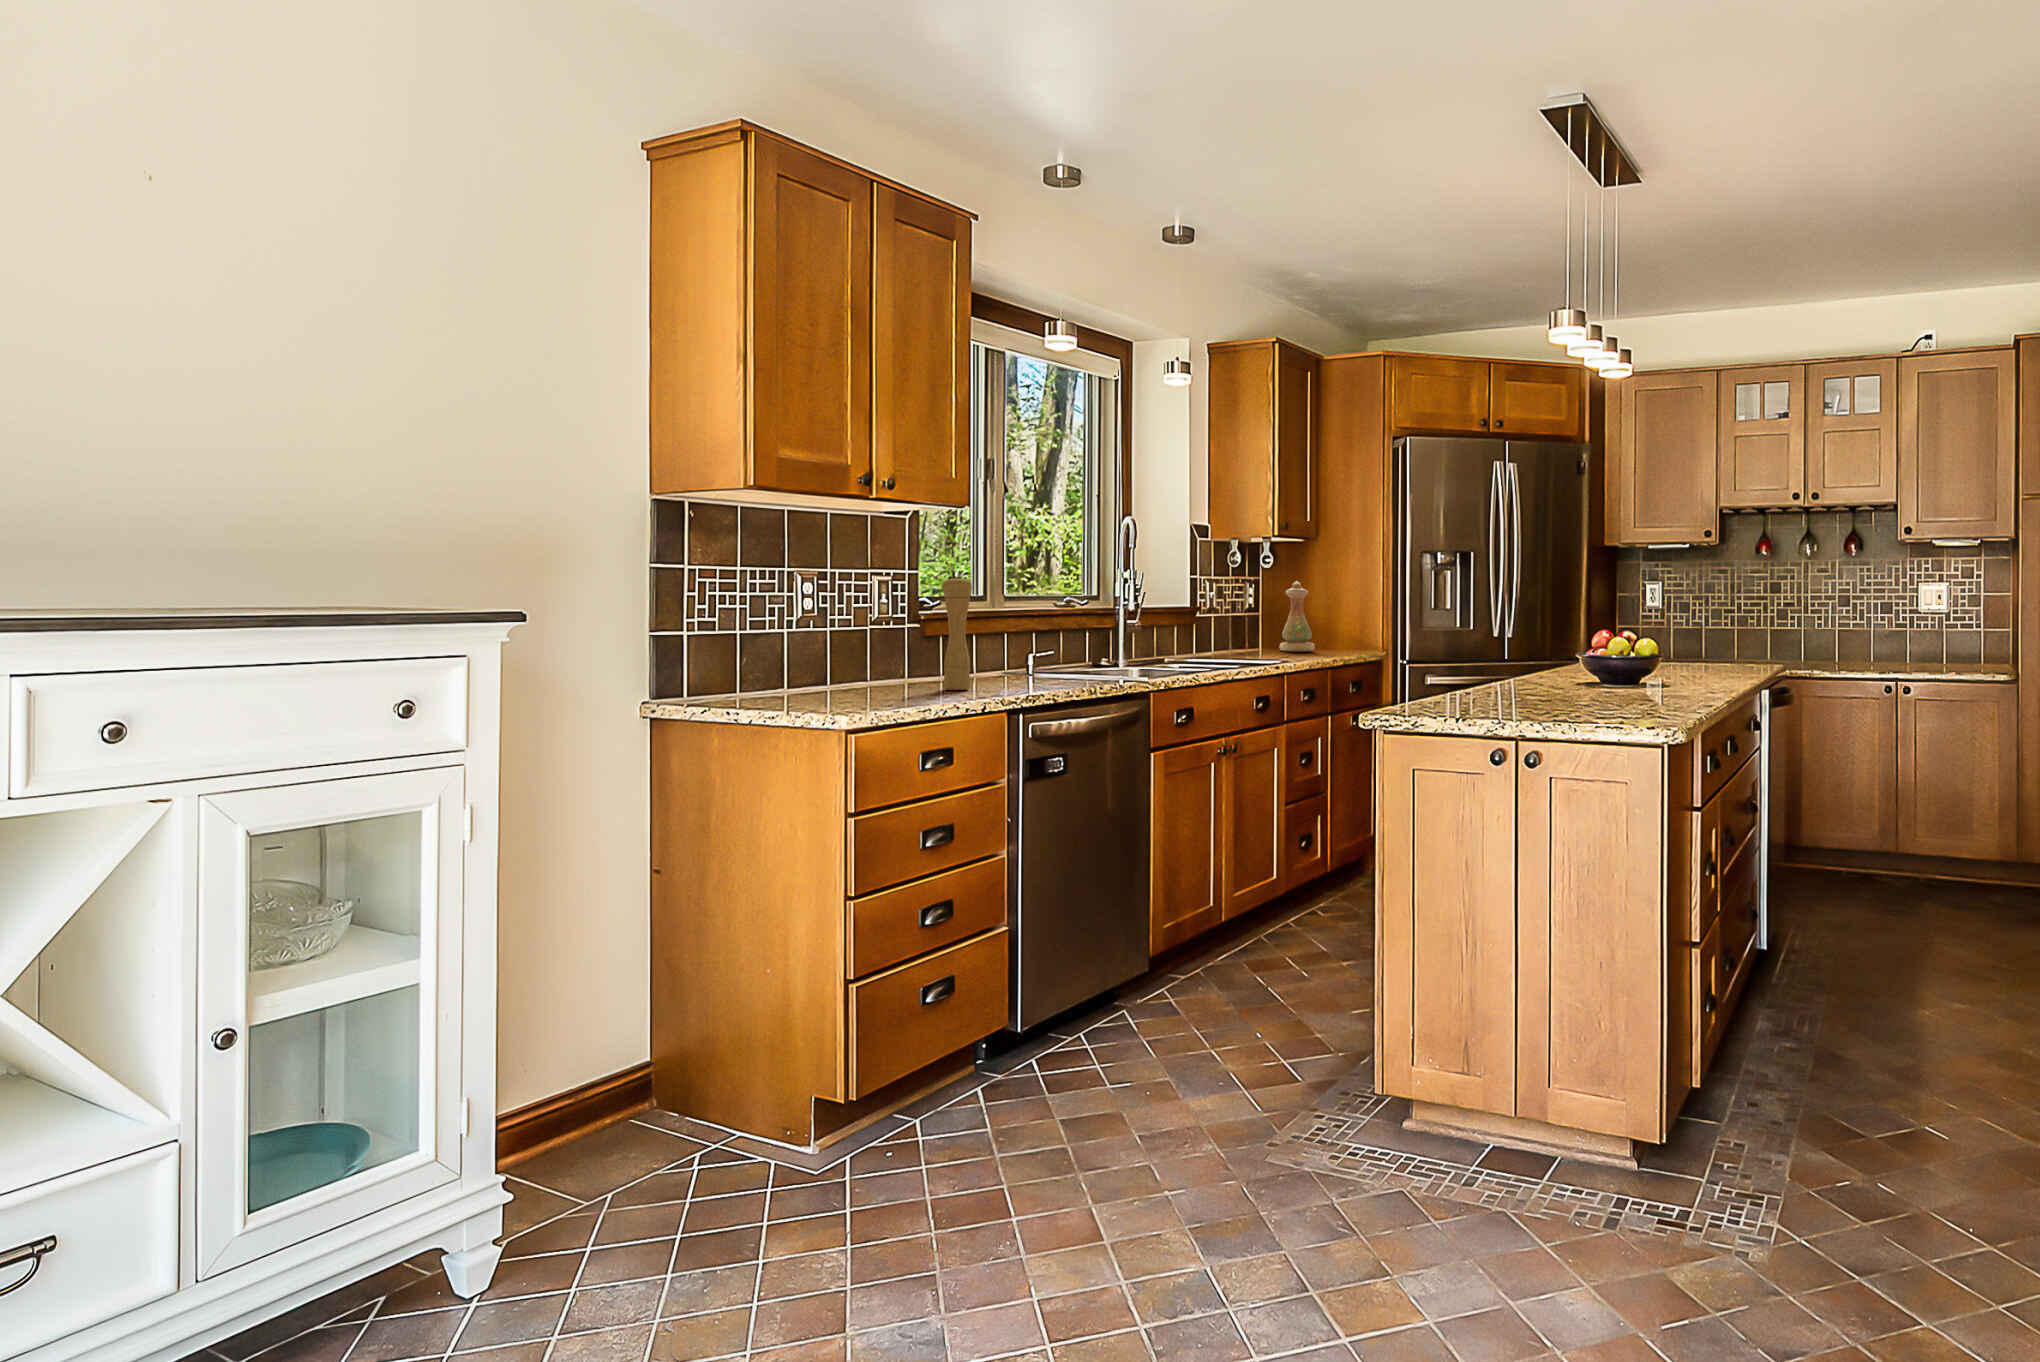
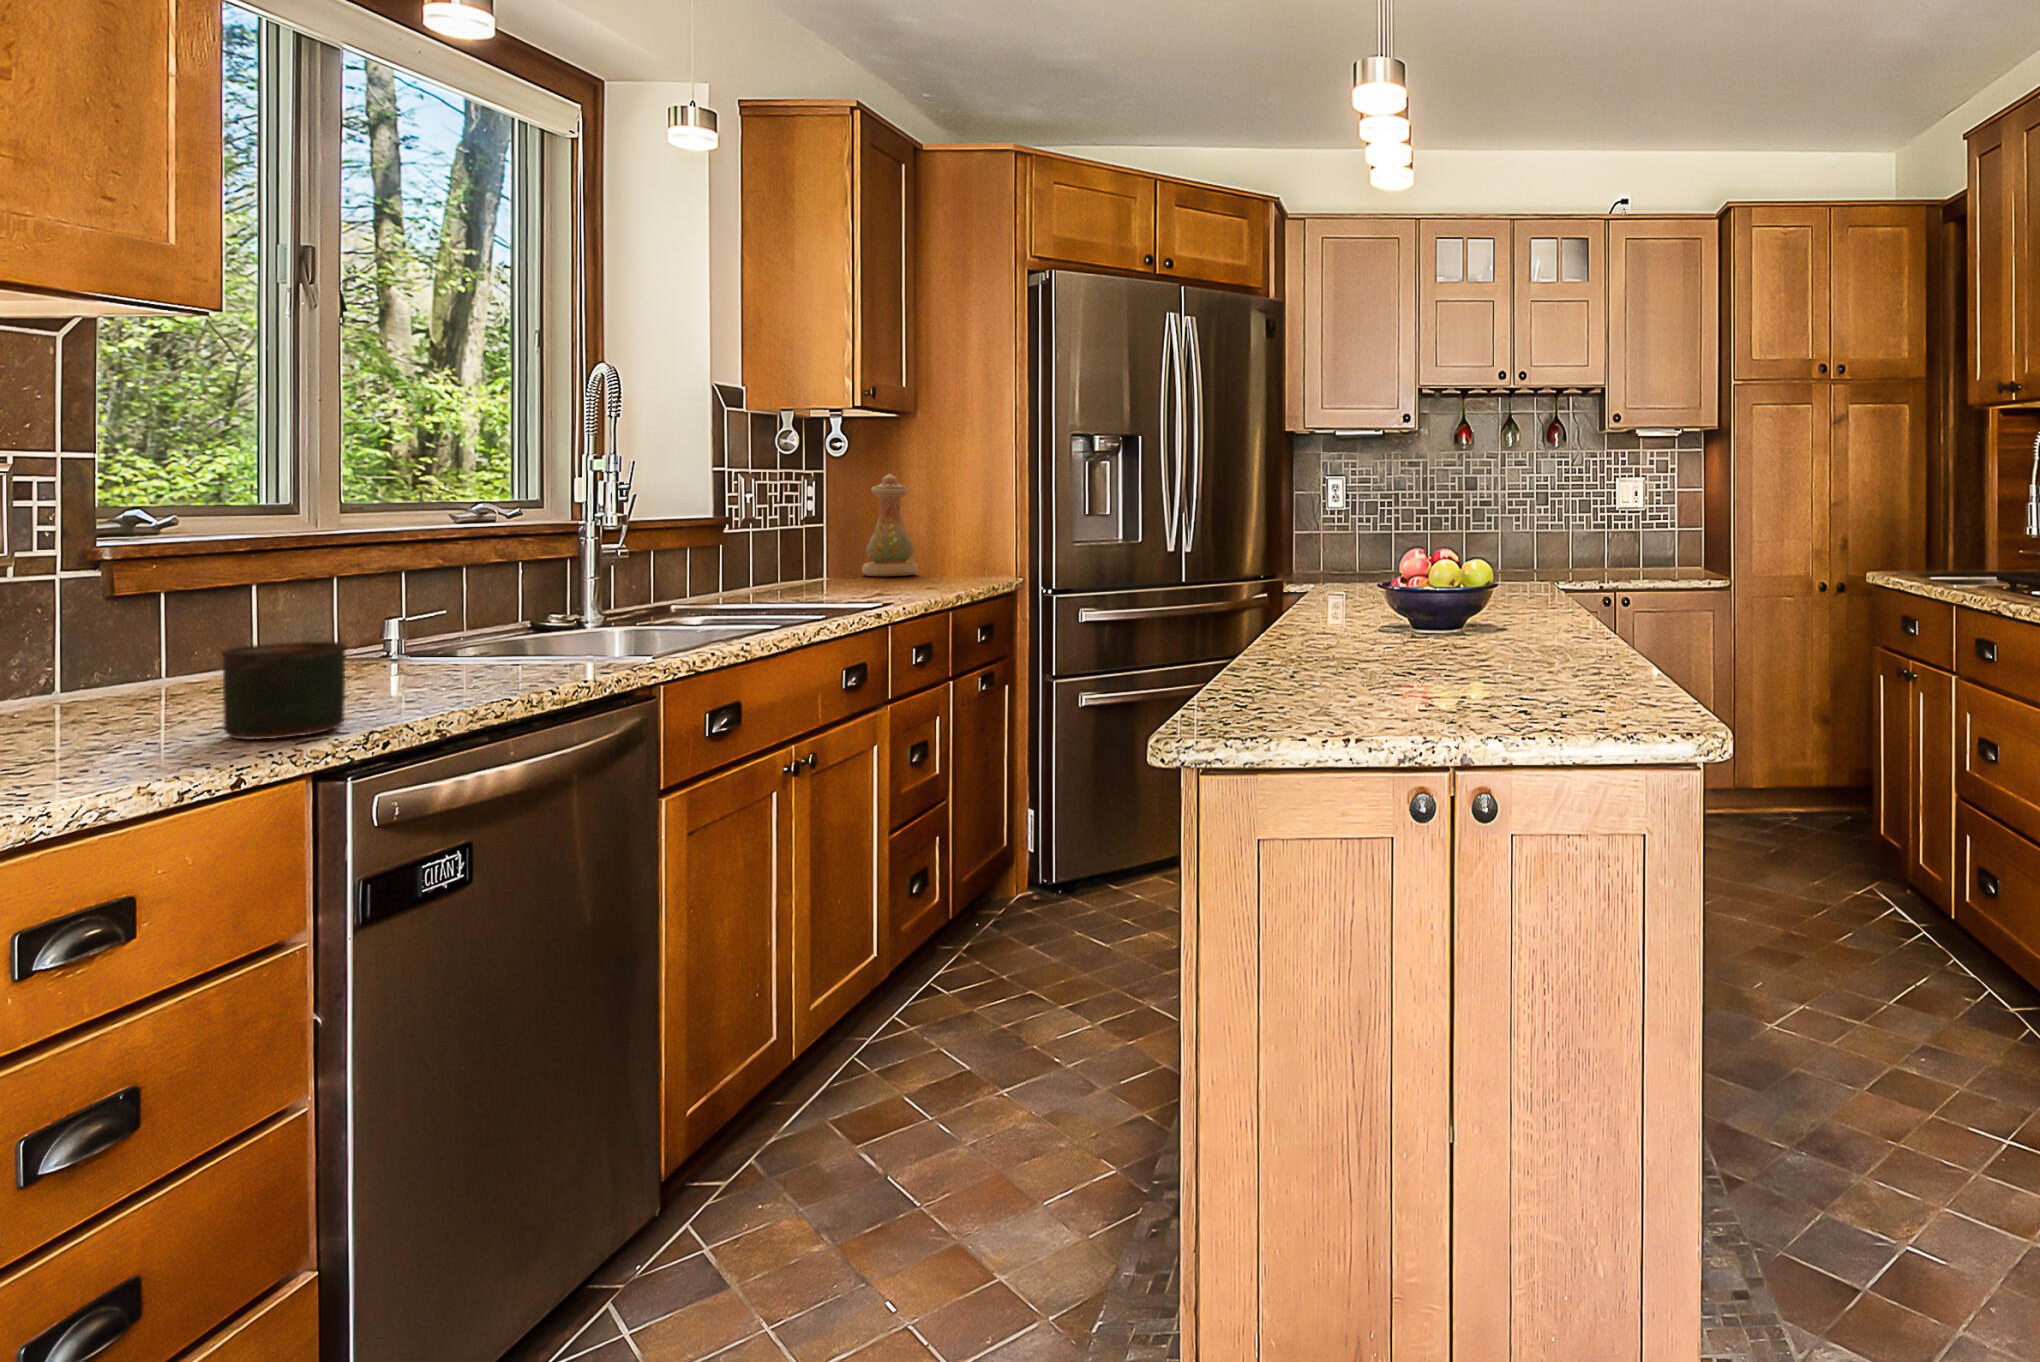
pepper mill: present [943,577,972,690] -> none [108,471,202,729]
mug: none [980,655,1021,695] -> present [222,642,346,740]

